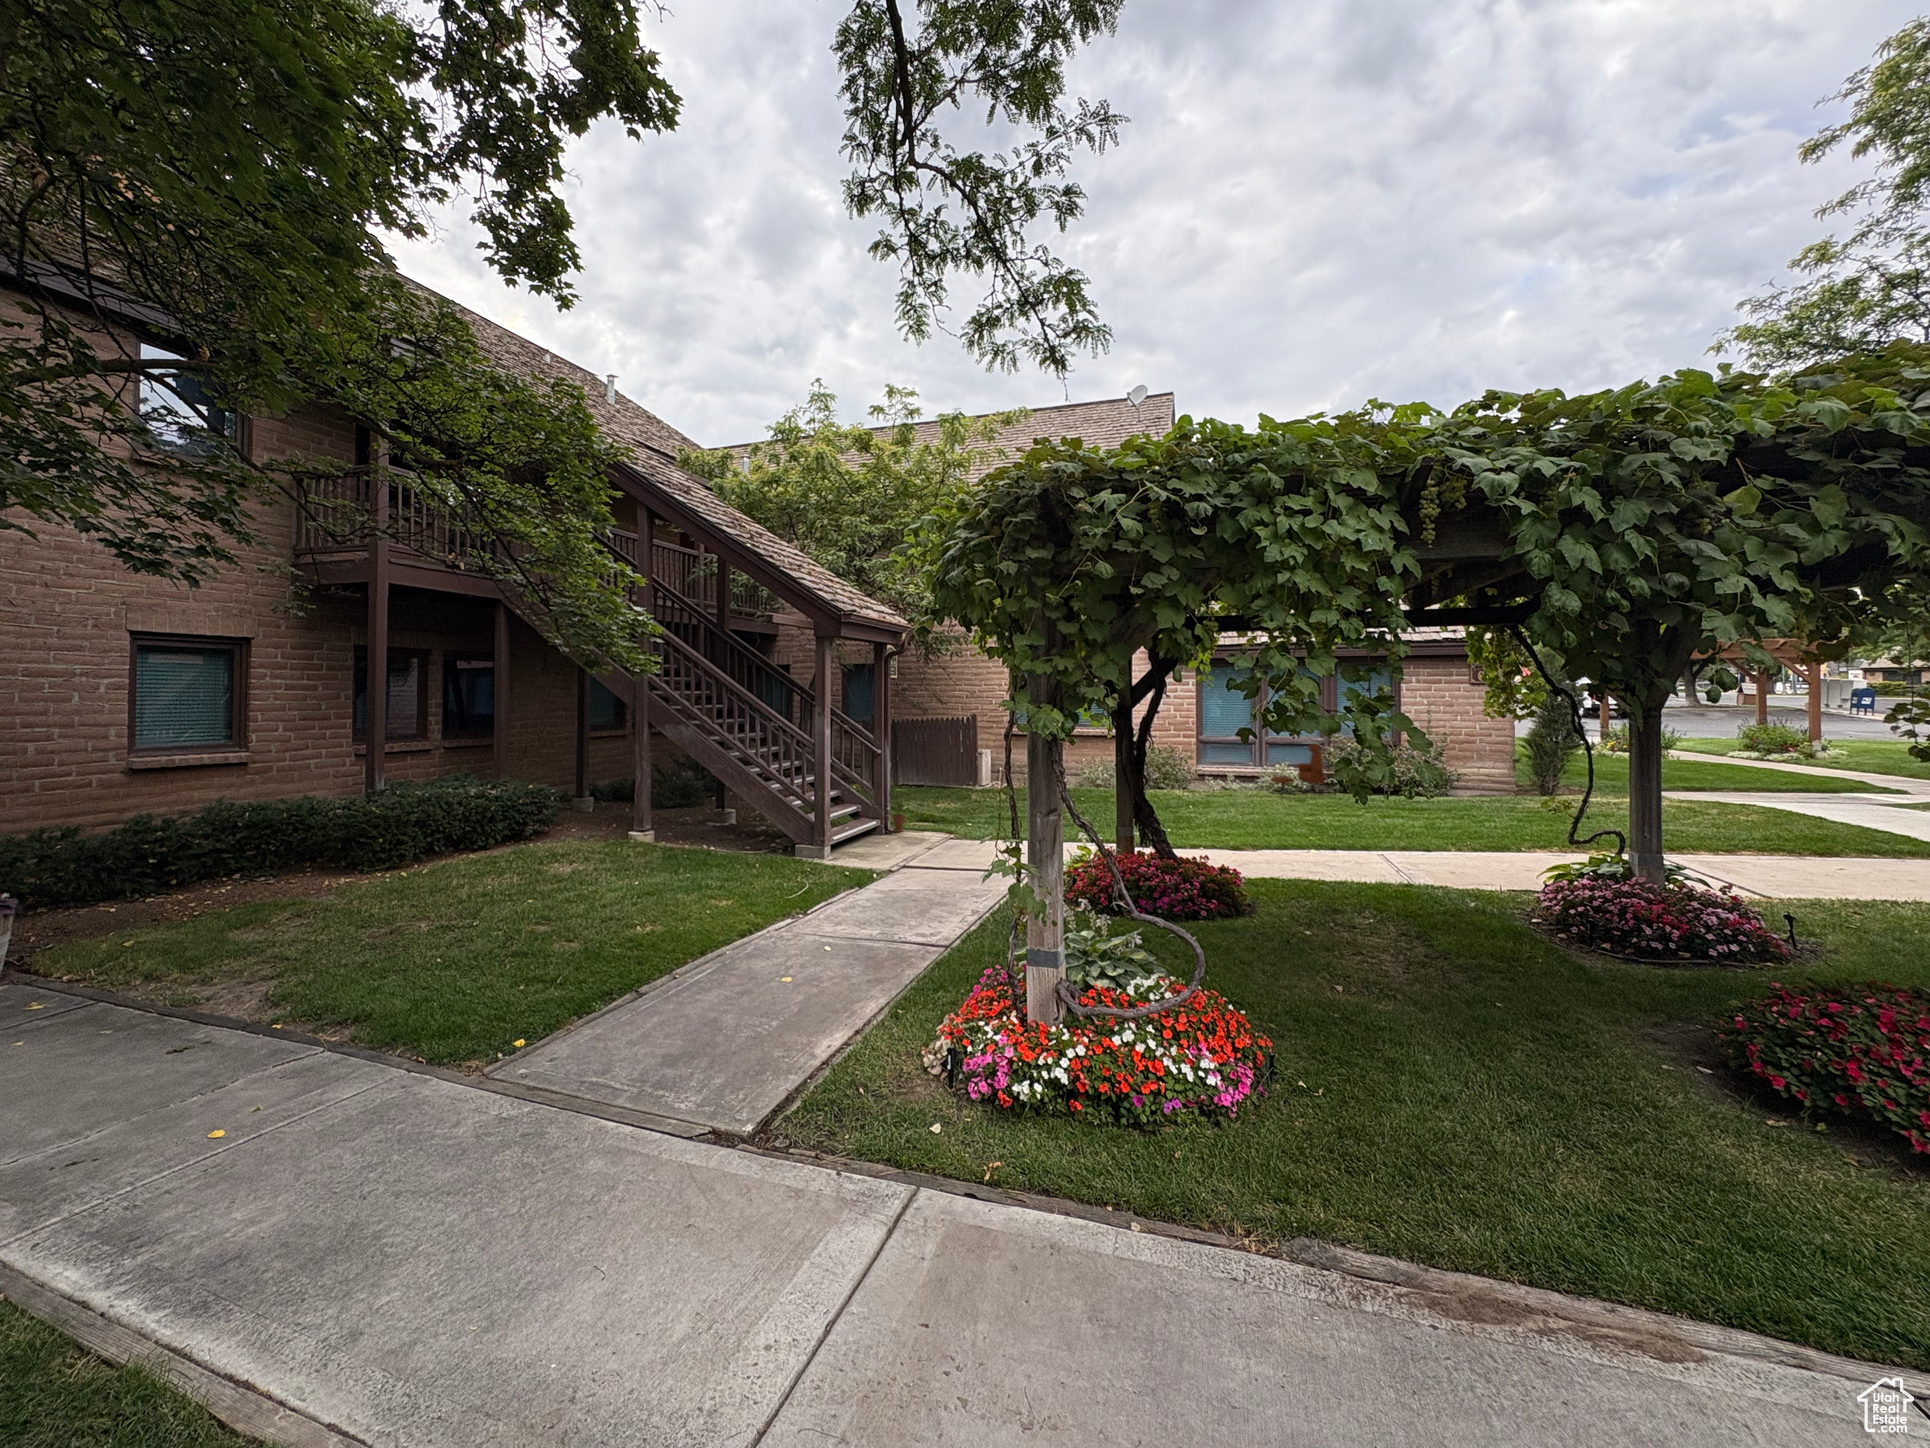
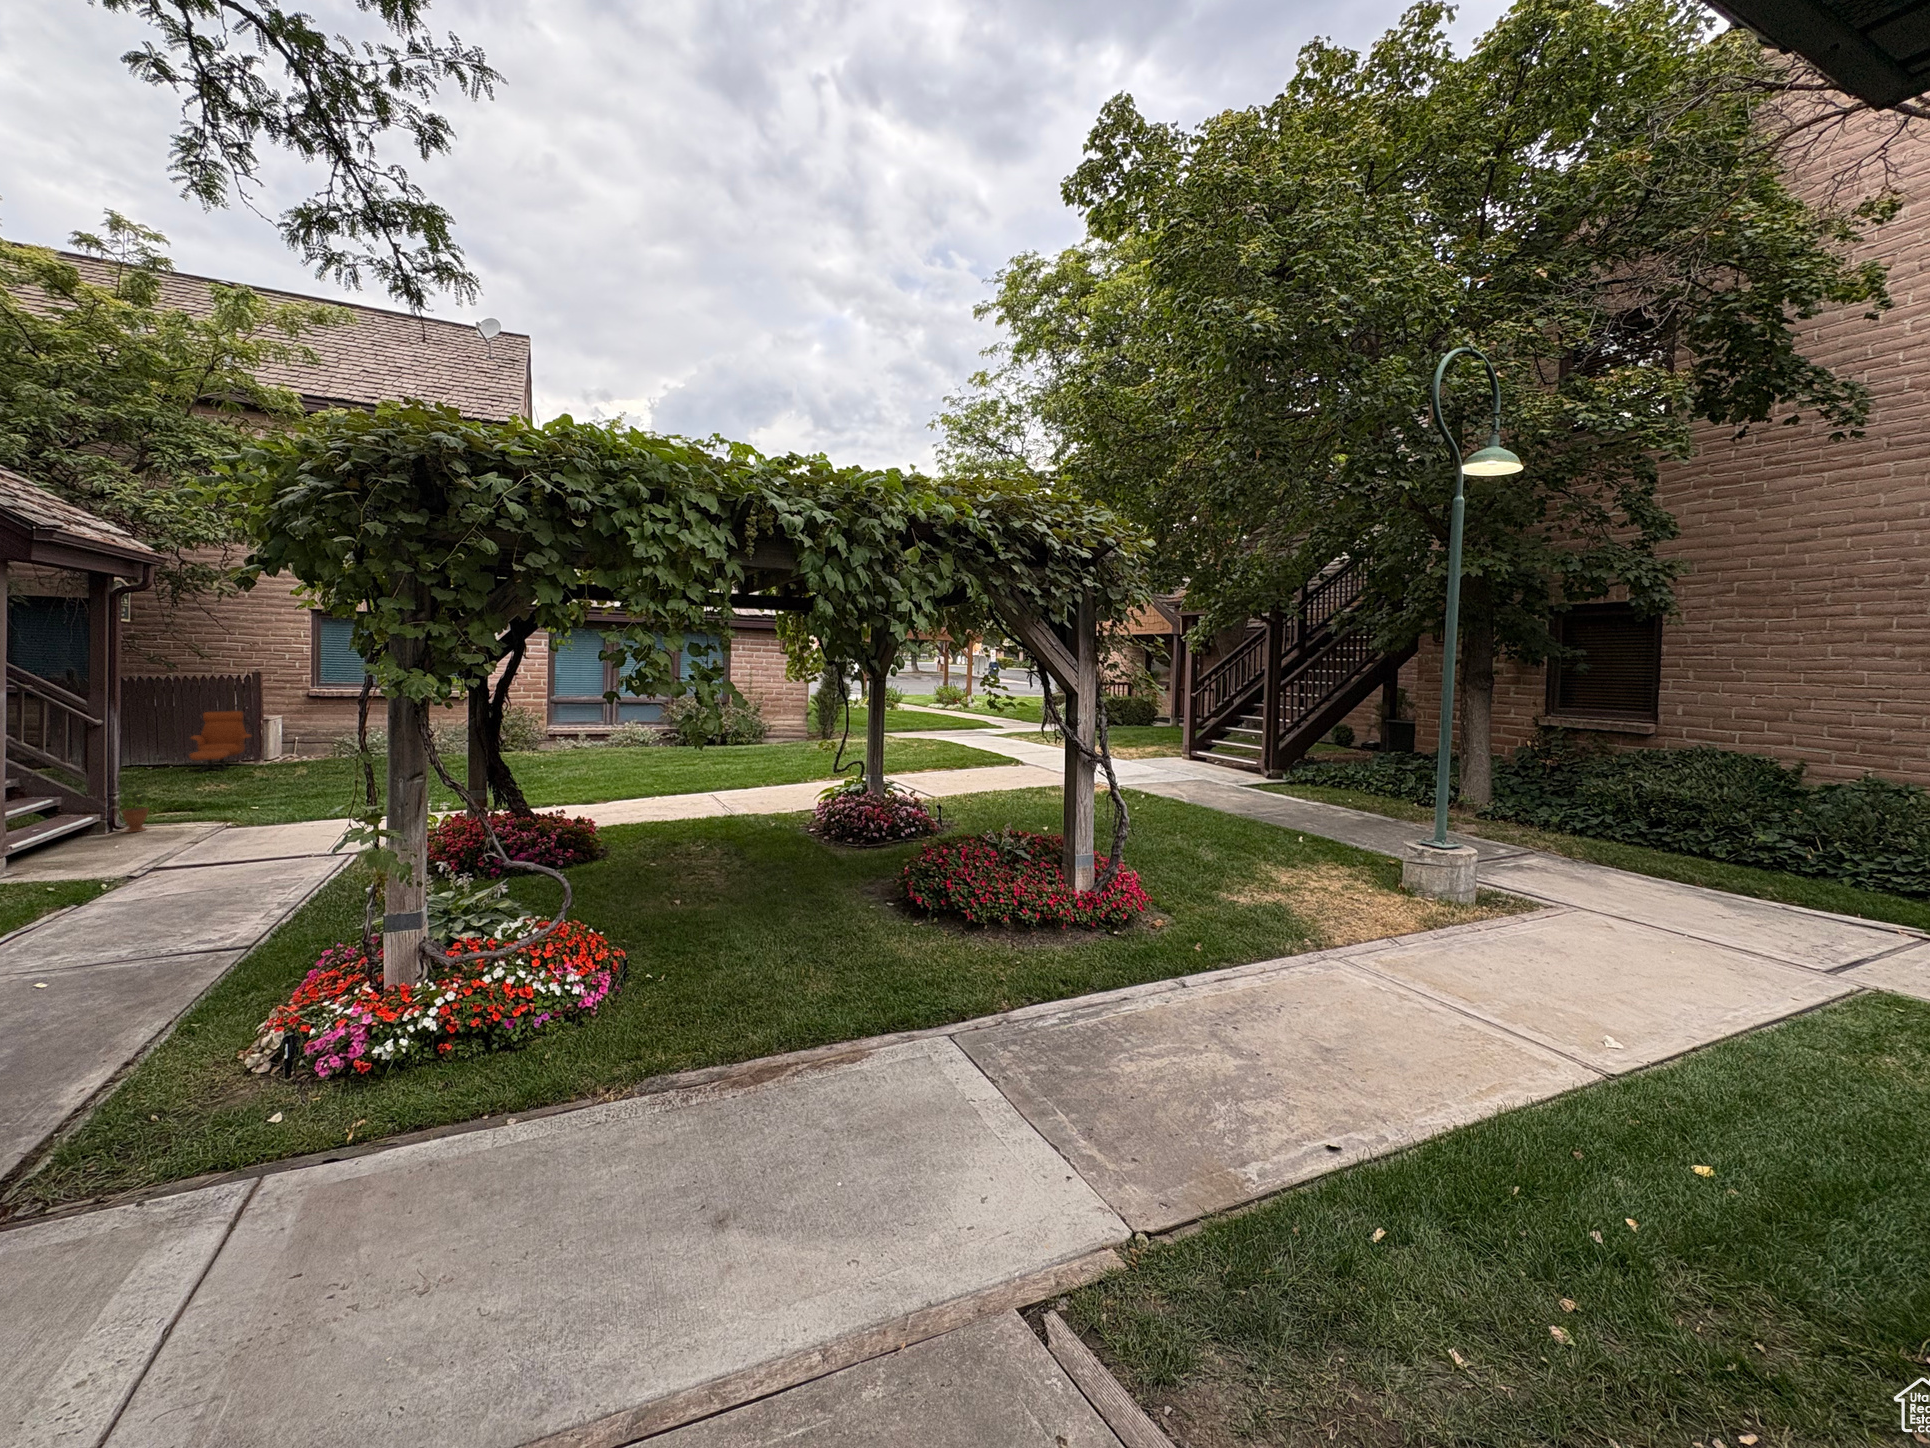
lounge chair: present [1271,744,1325,793] -> present [189,711,251,772]

